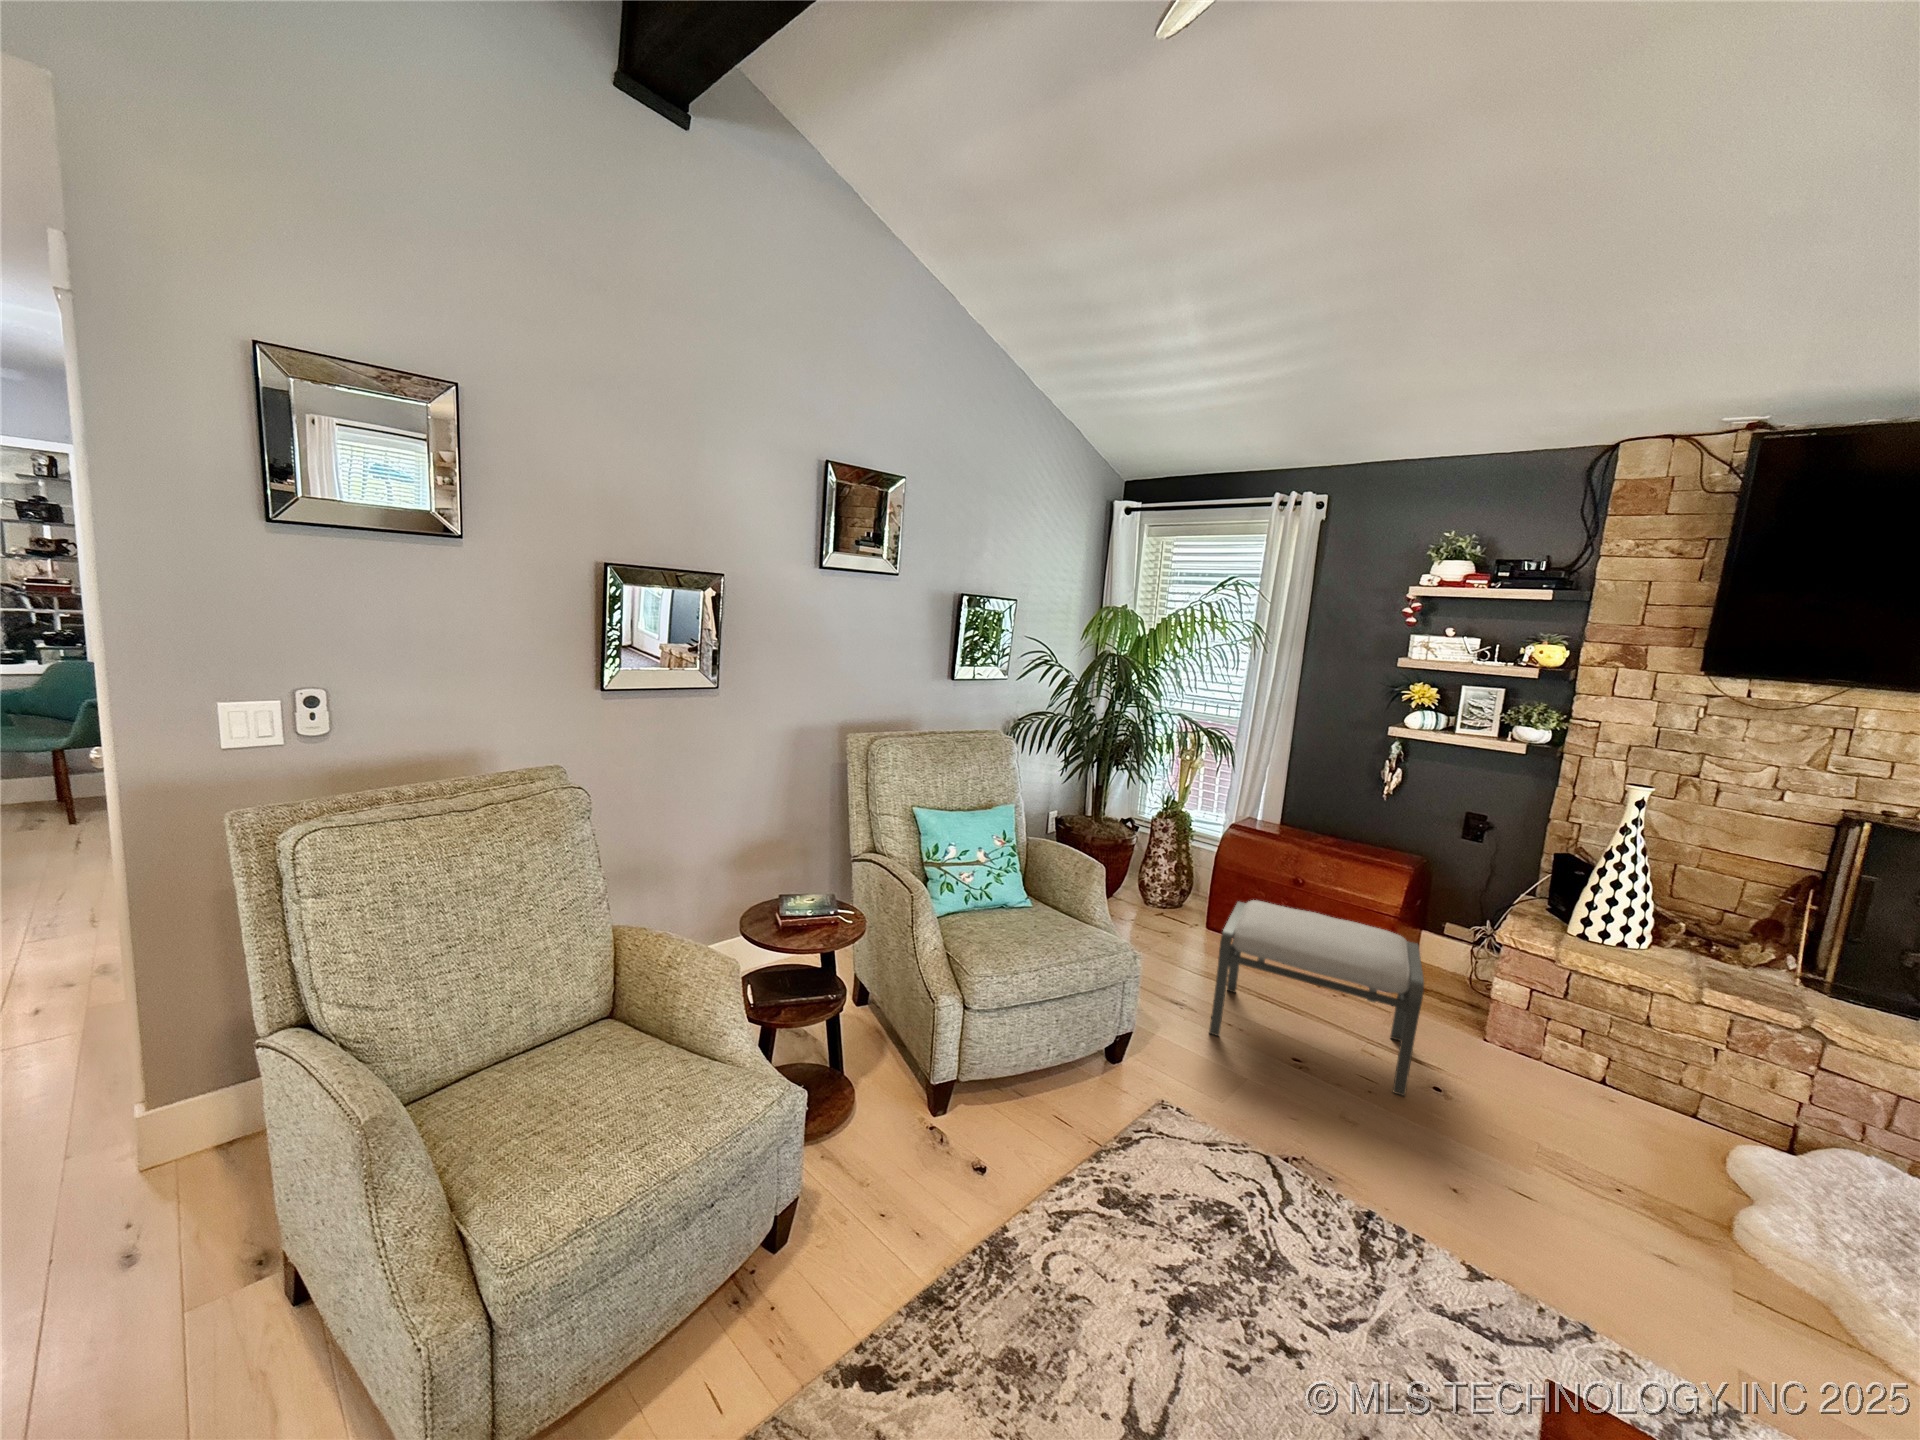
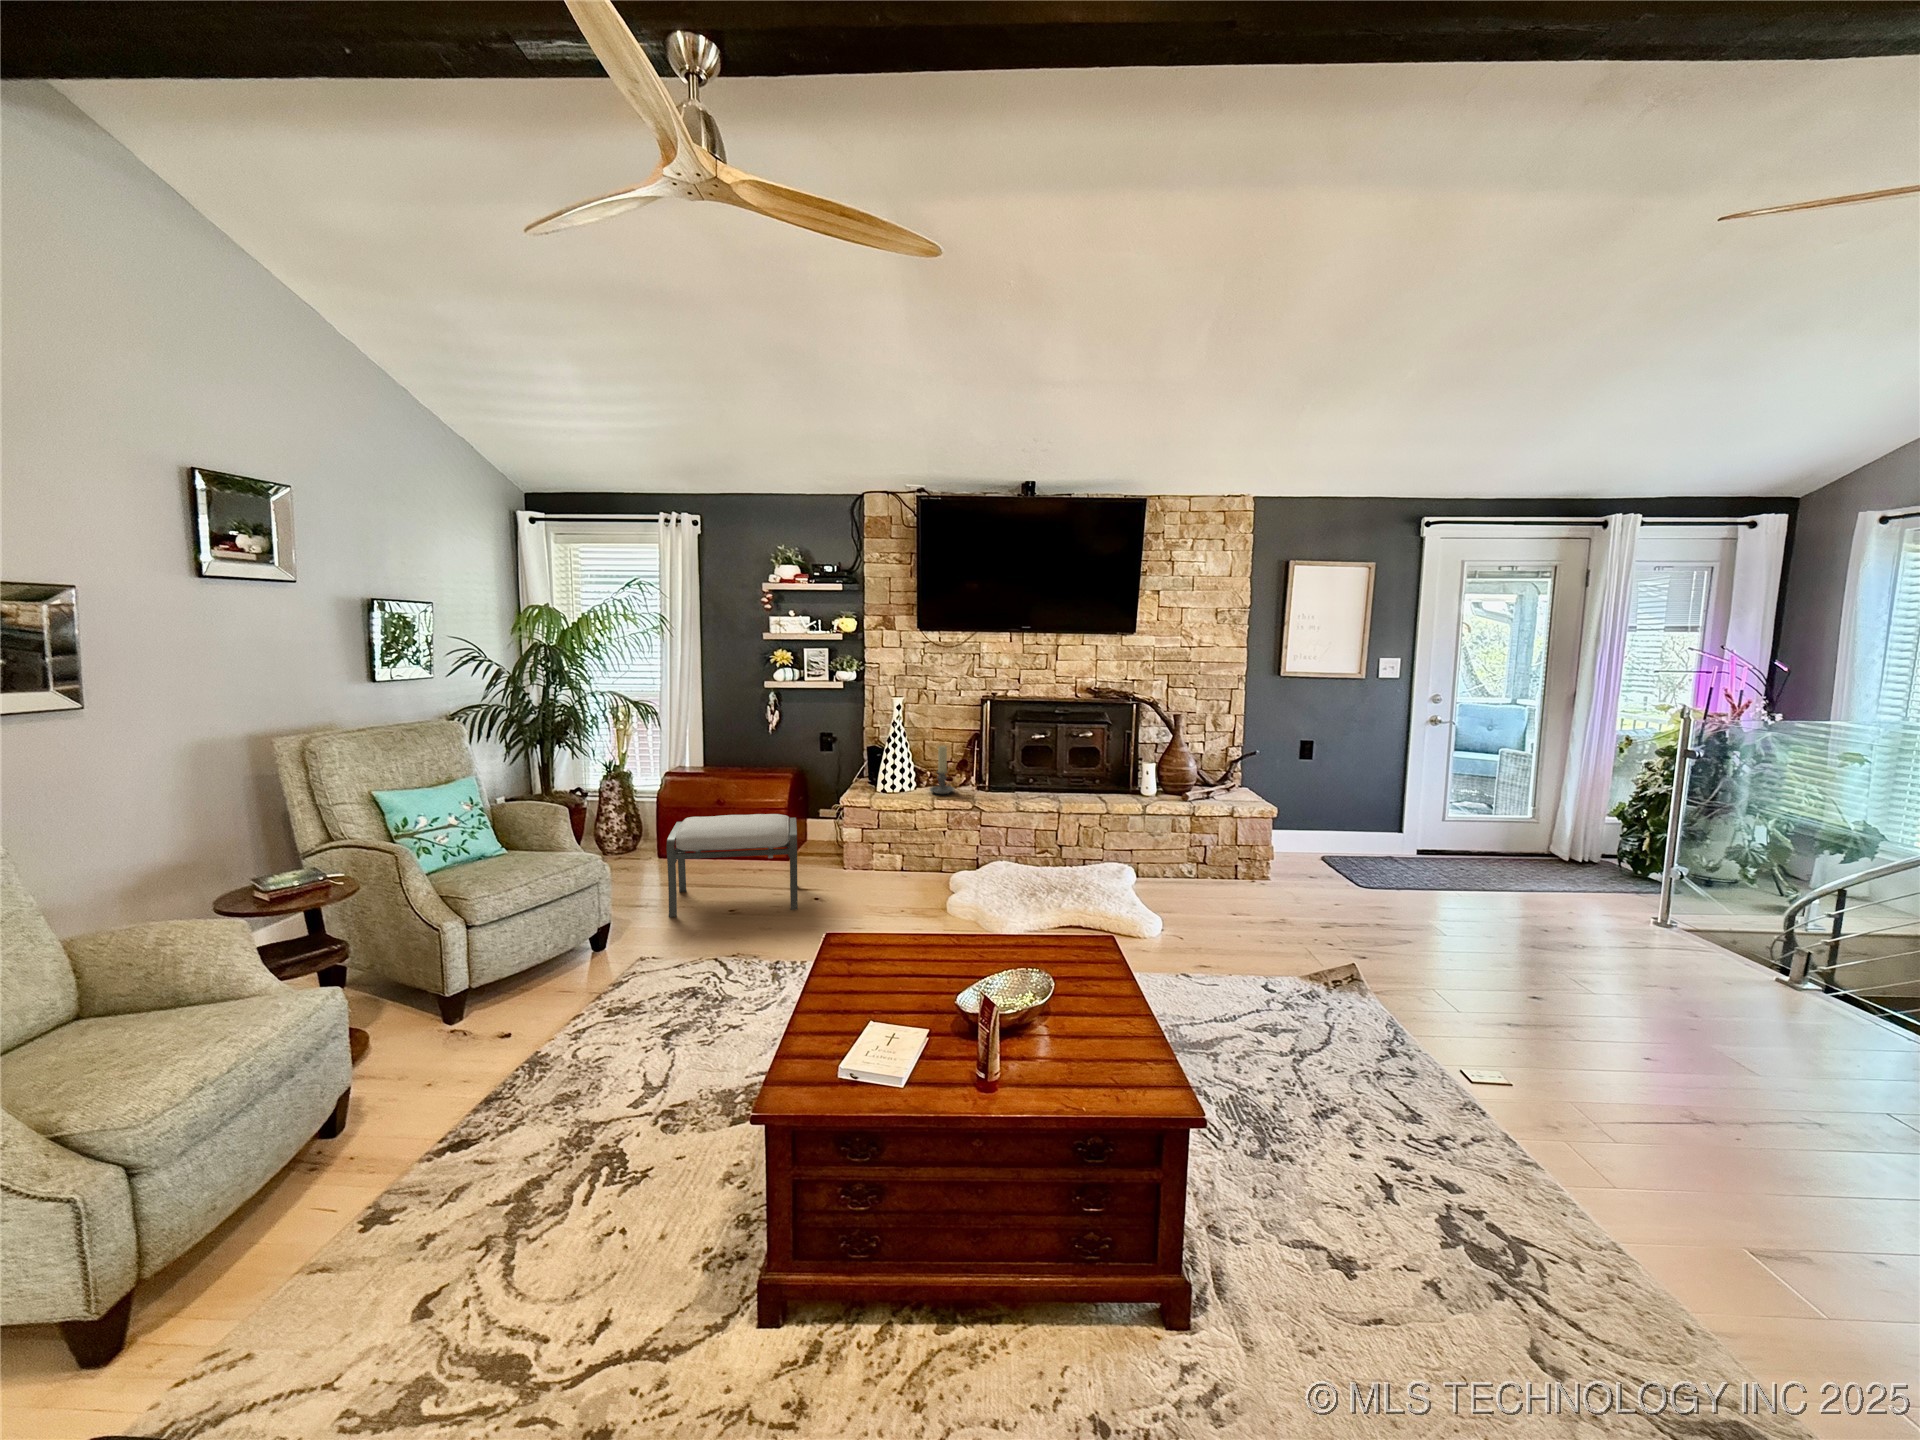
candle holder: none [1689,889,1755,979] -> present [930,746,955,794]

